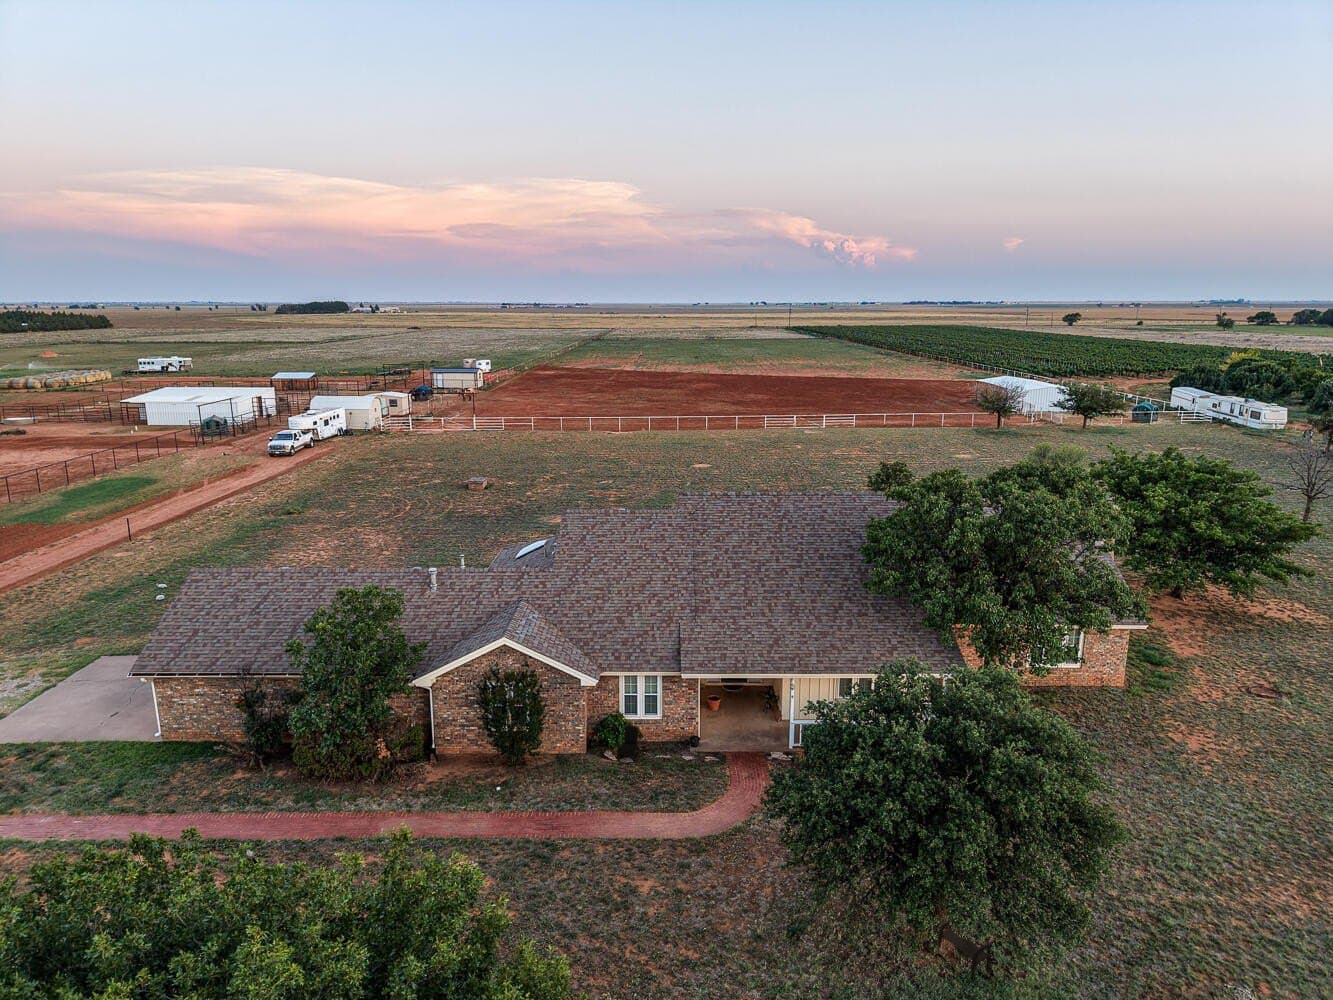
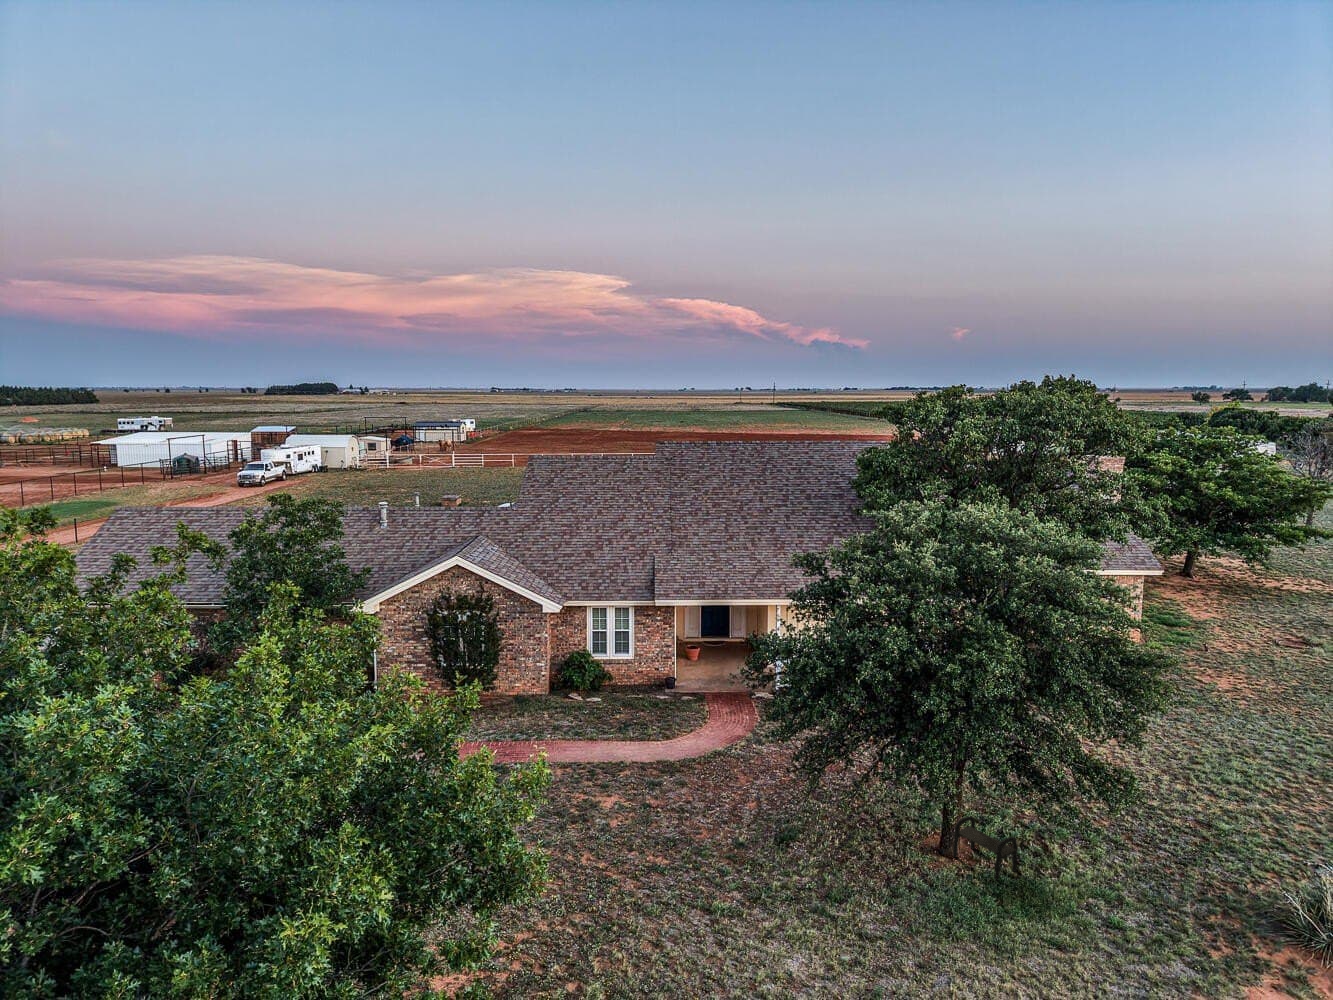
lounge chair: present [617,725,639,761] -> none [582,663,608,701]

